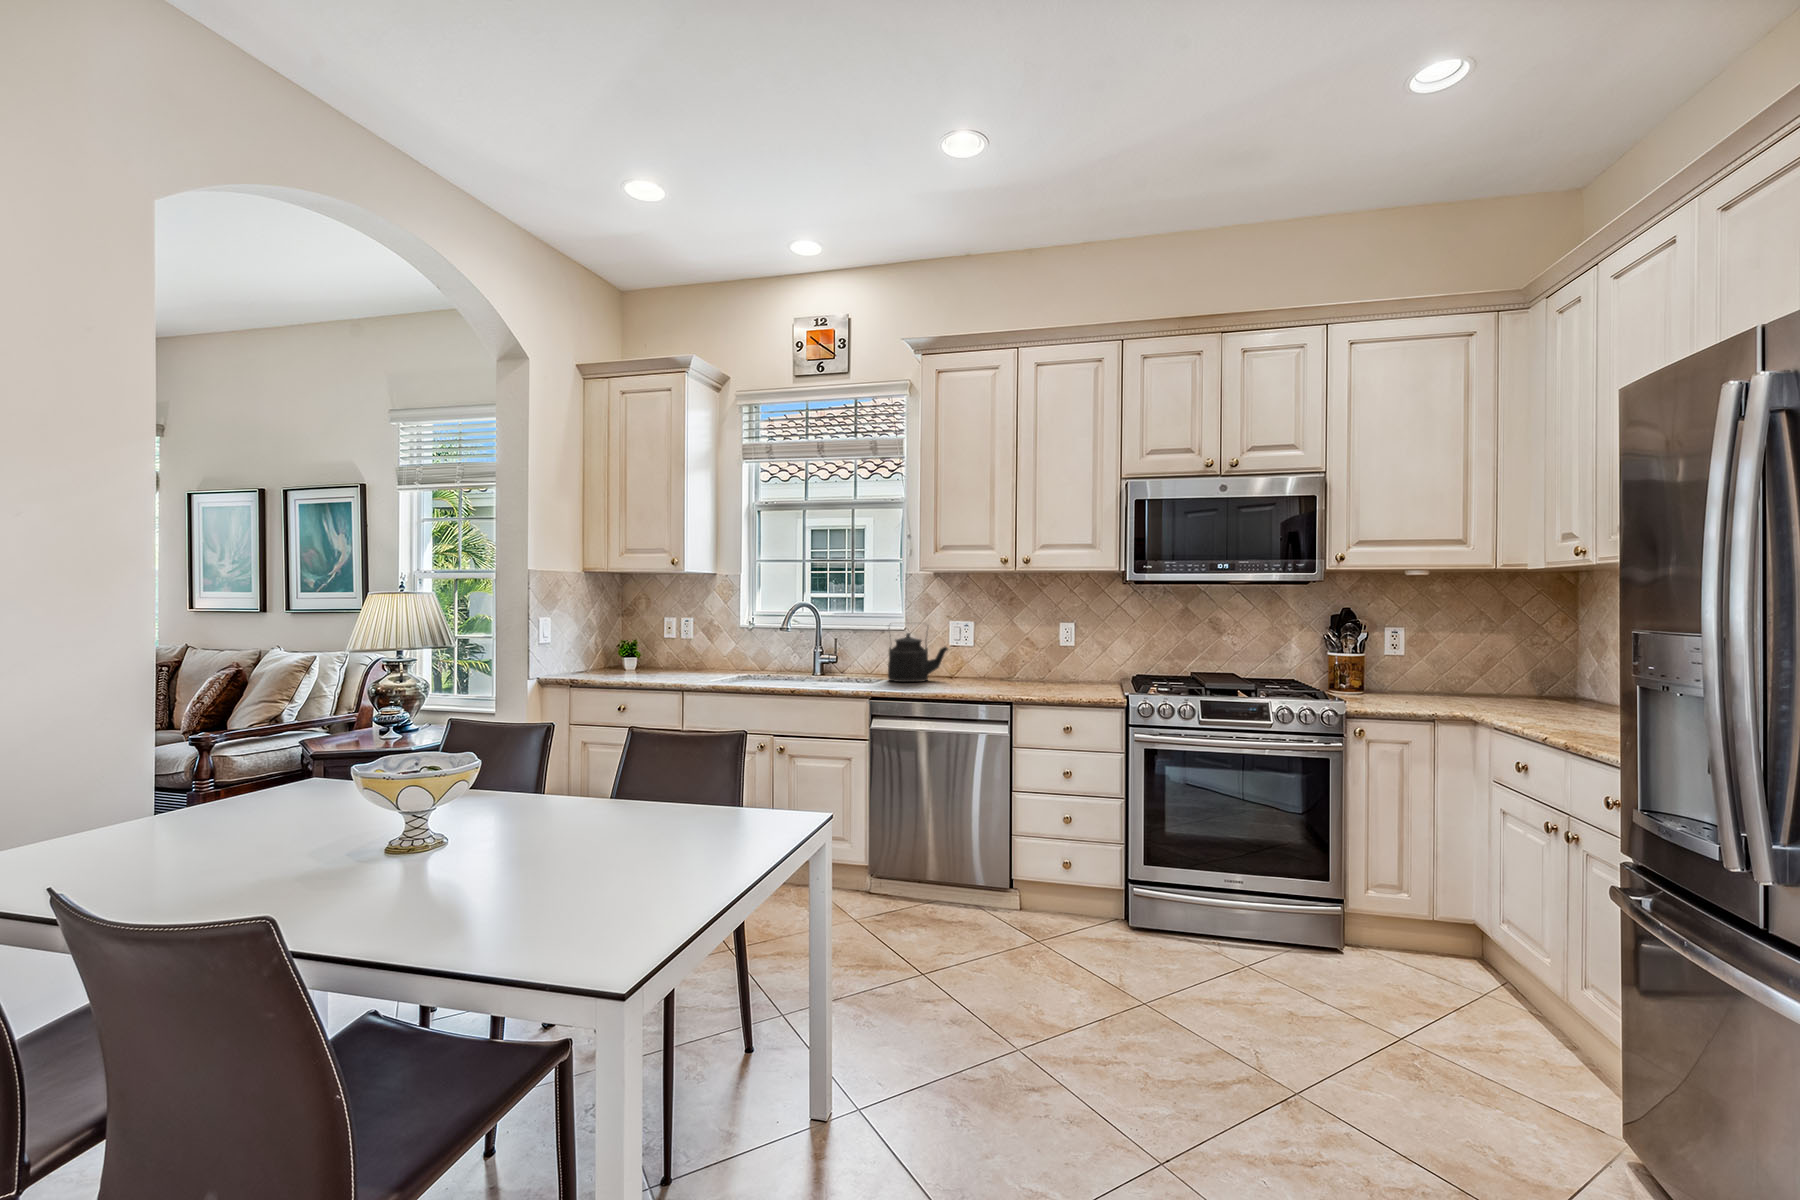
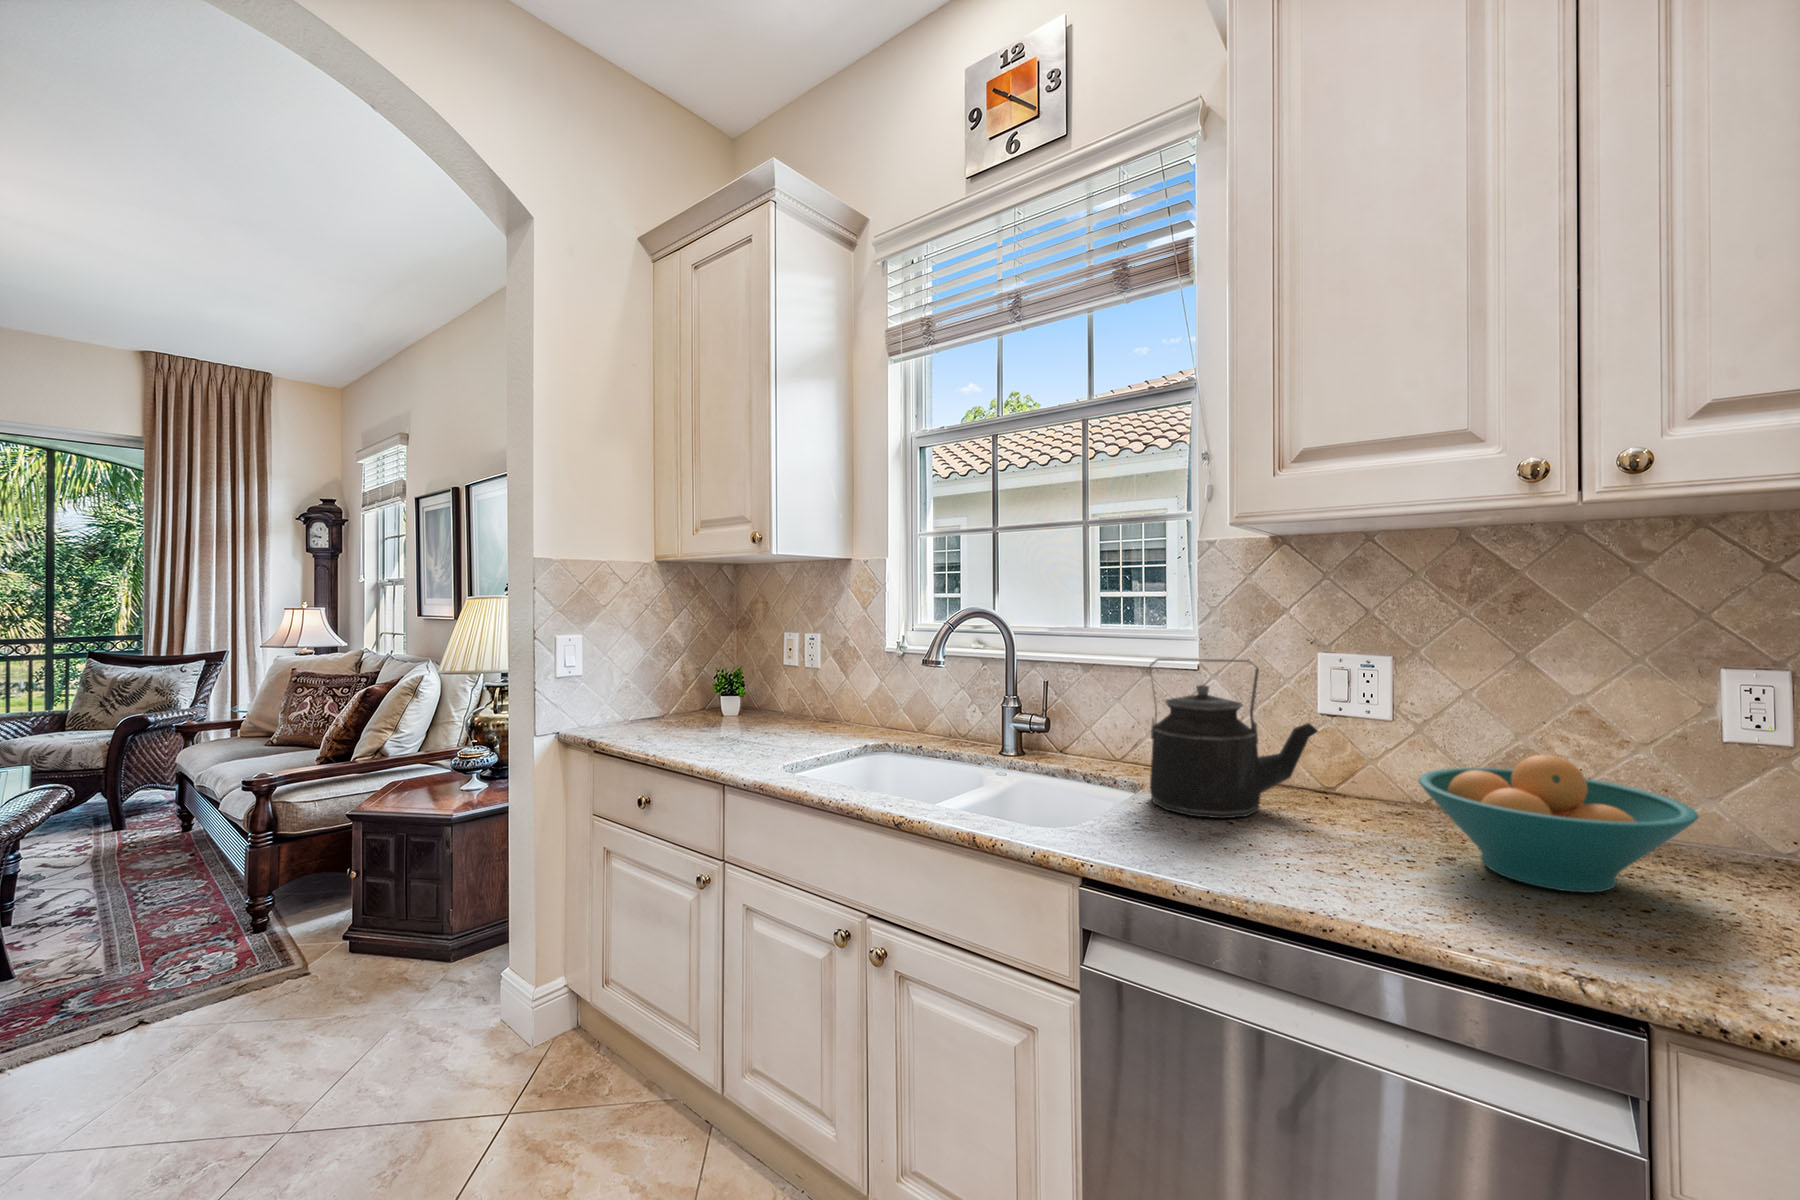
fruit bowl: none [976,648,1041,686] -> present [1419,755,1698,892]

